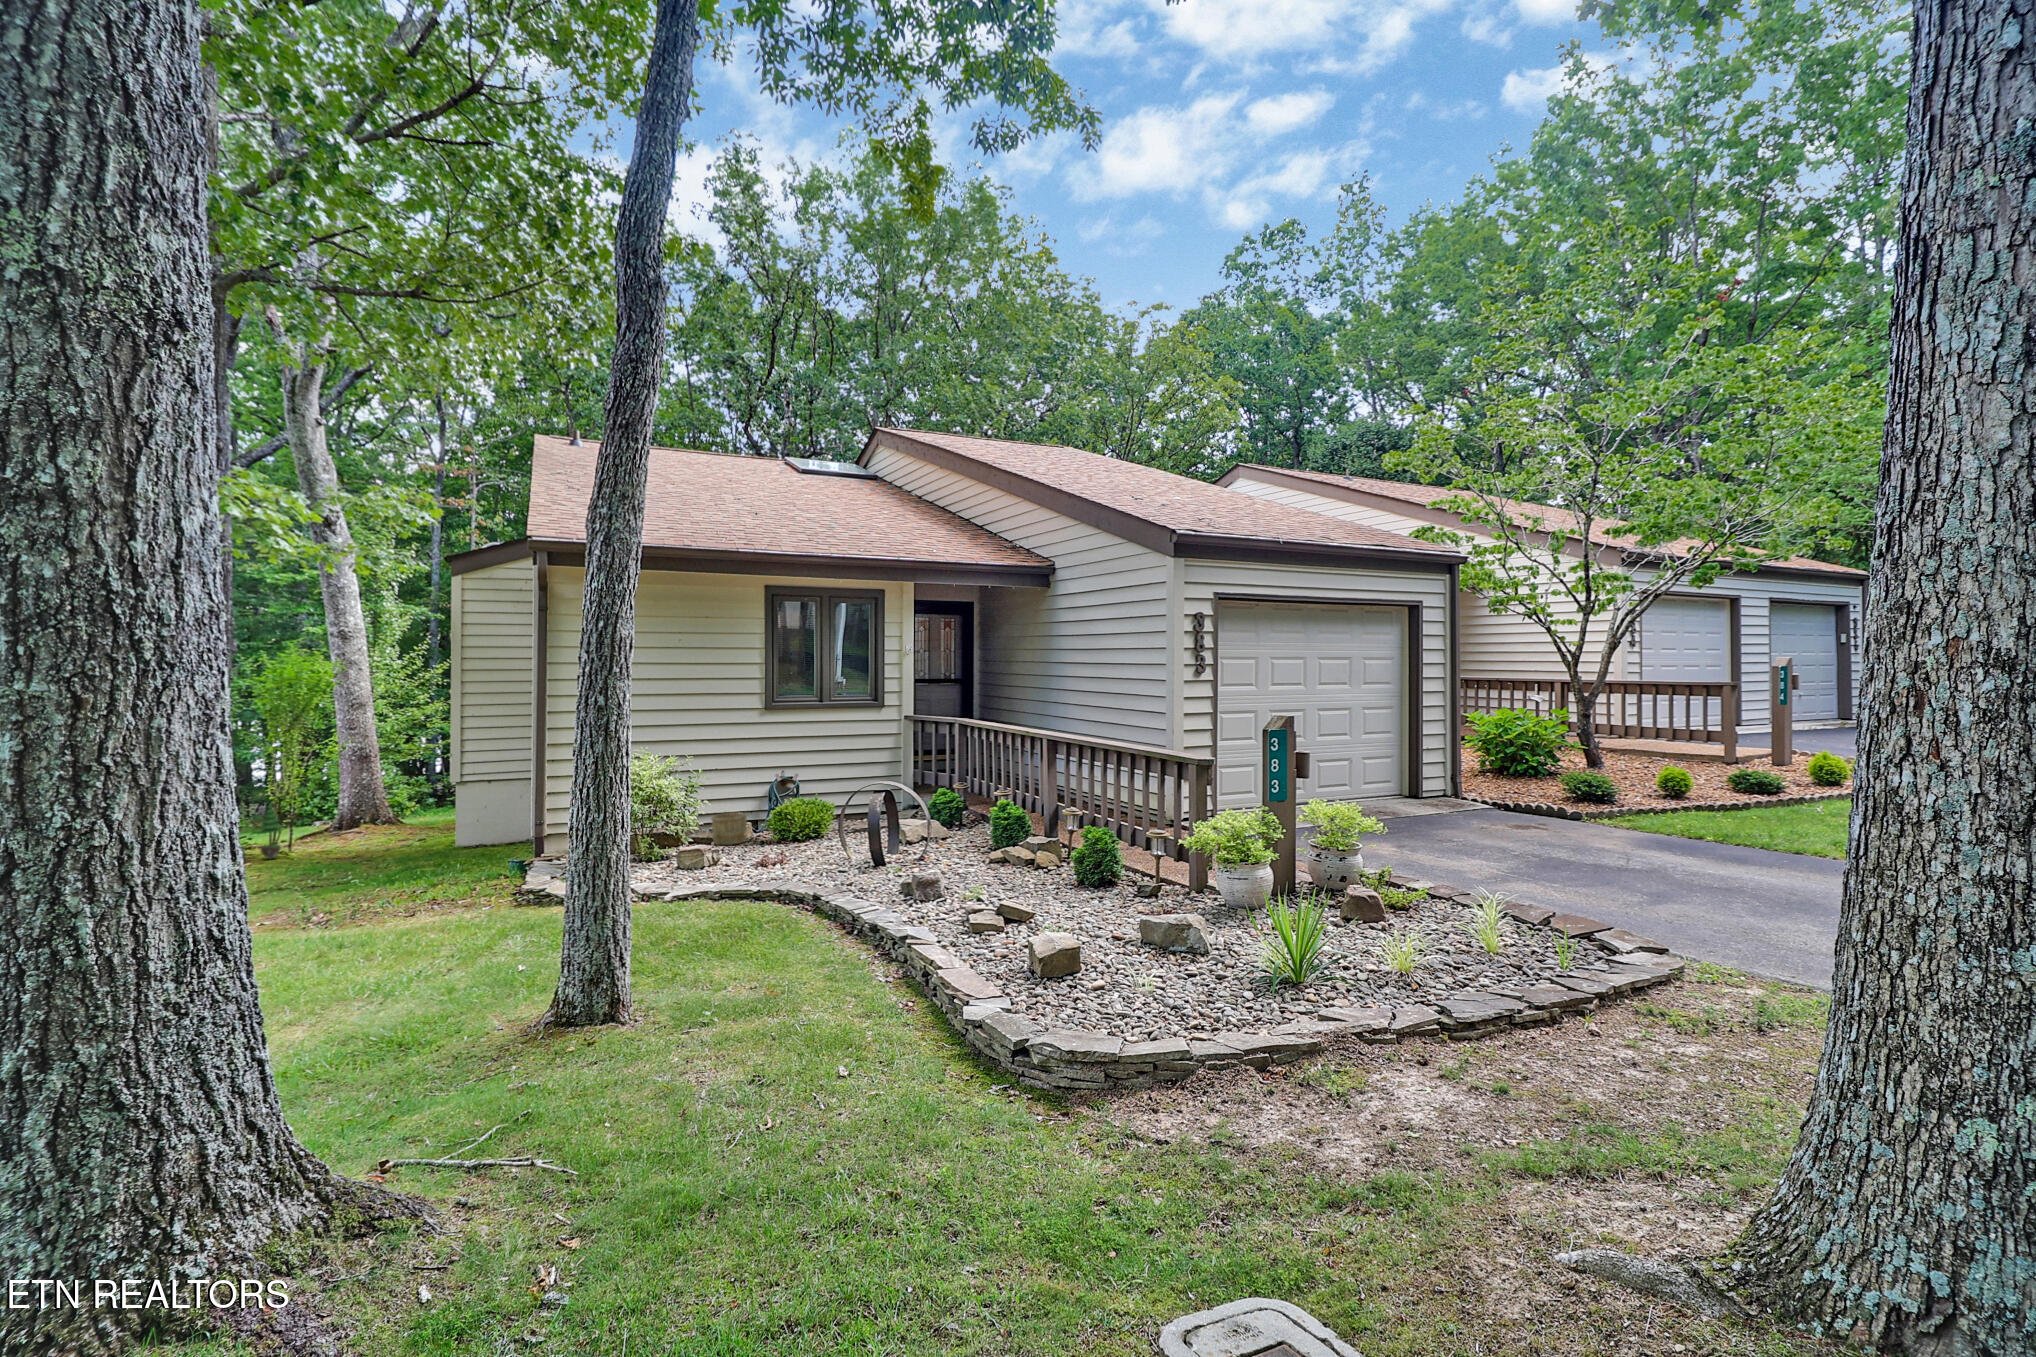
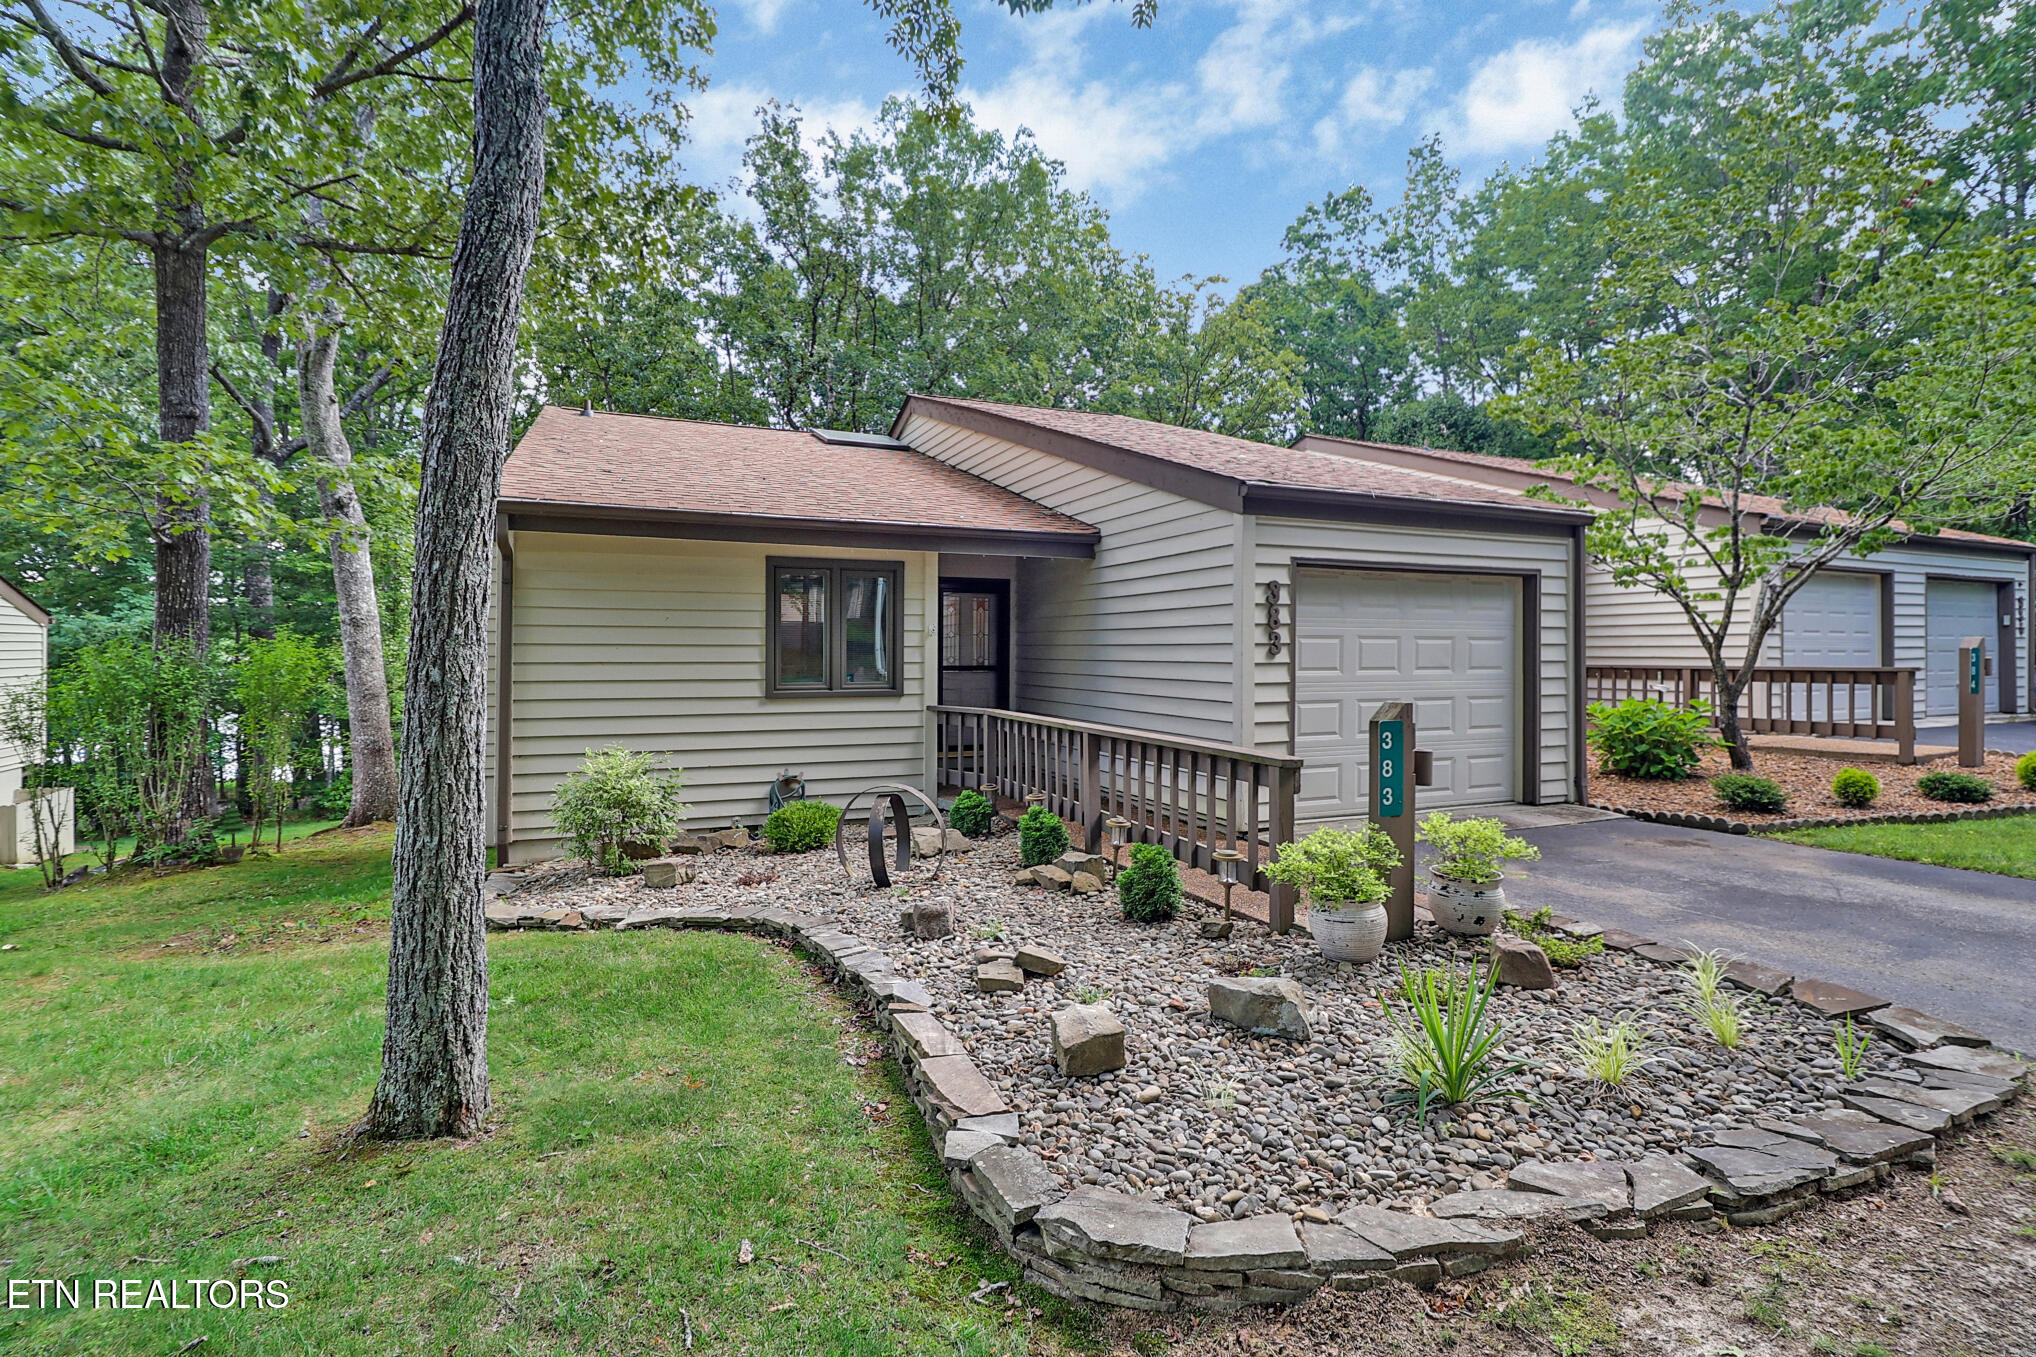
wooden bucket: present [711,812,747,845] -> none [700,817,743,855]

